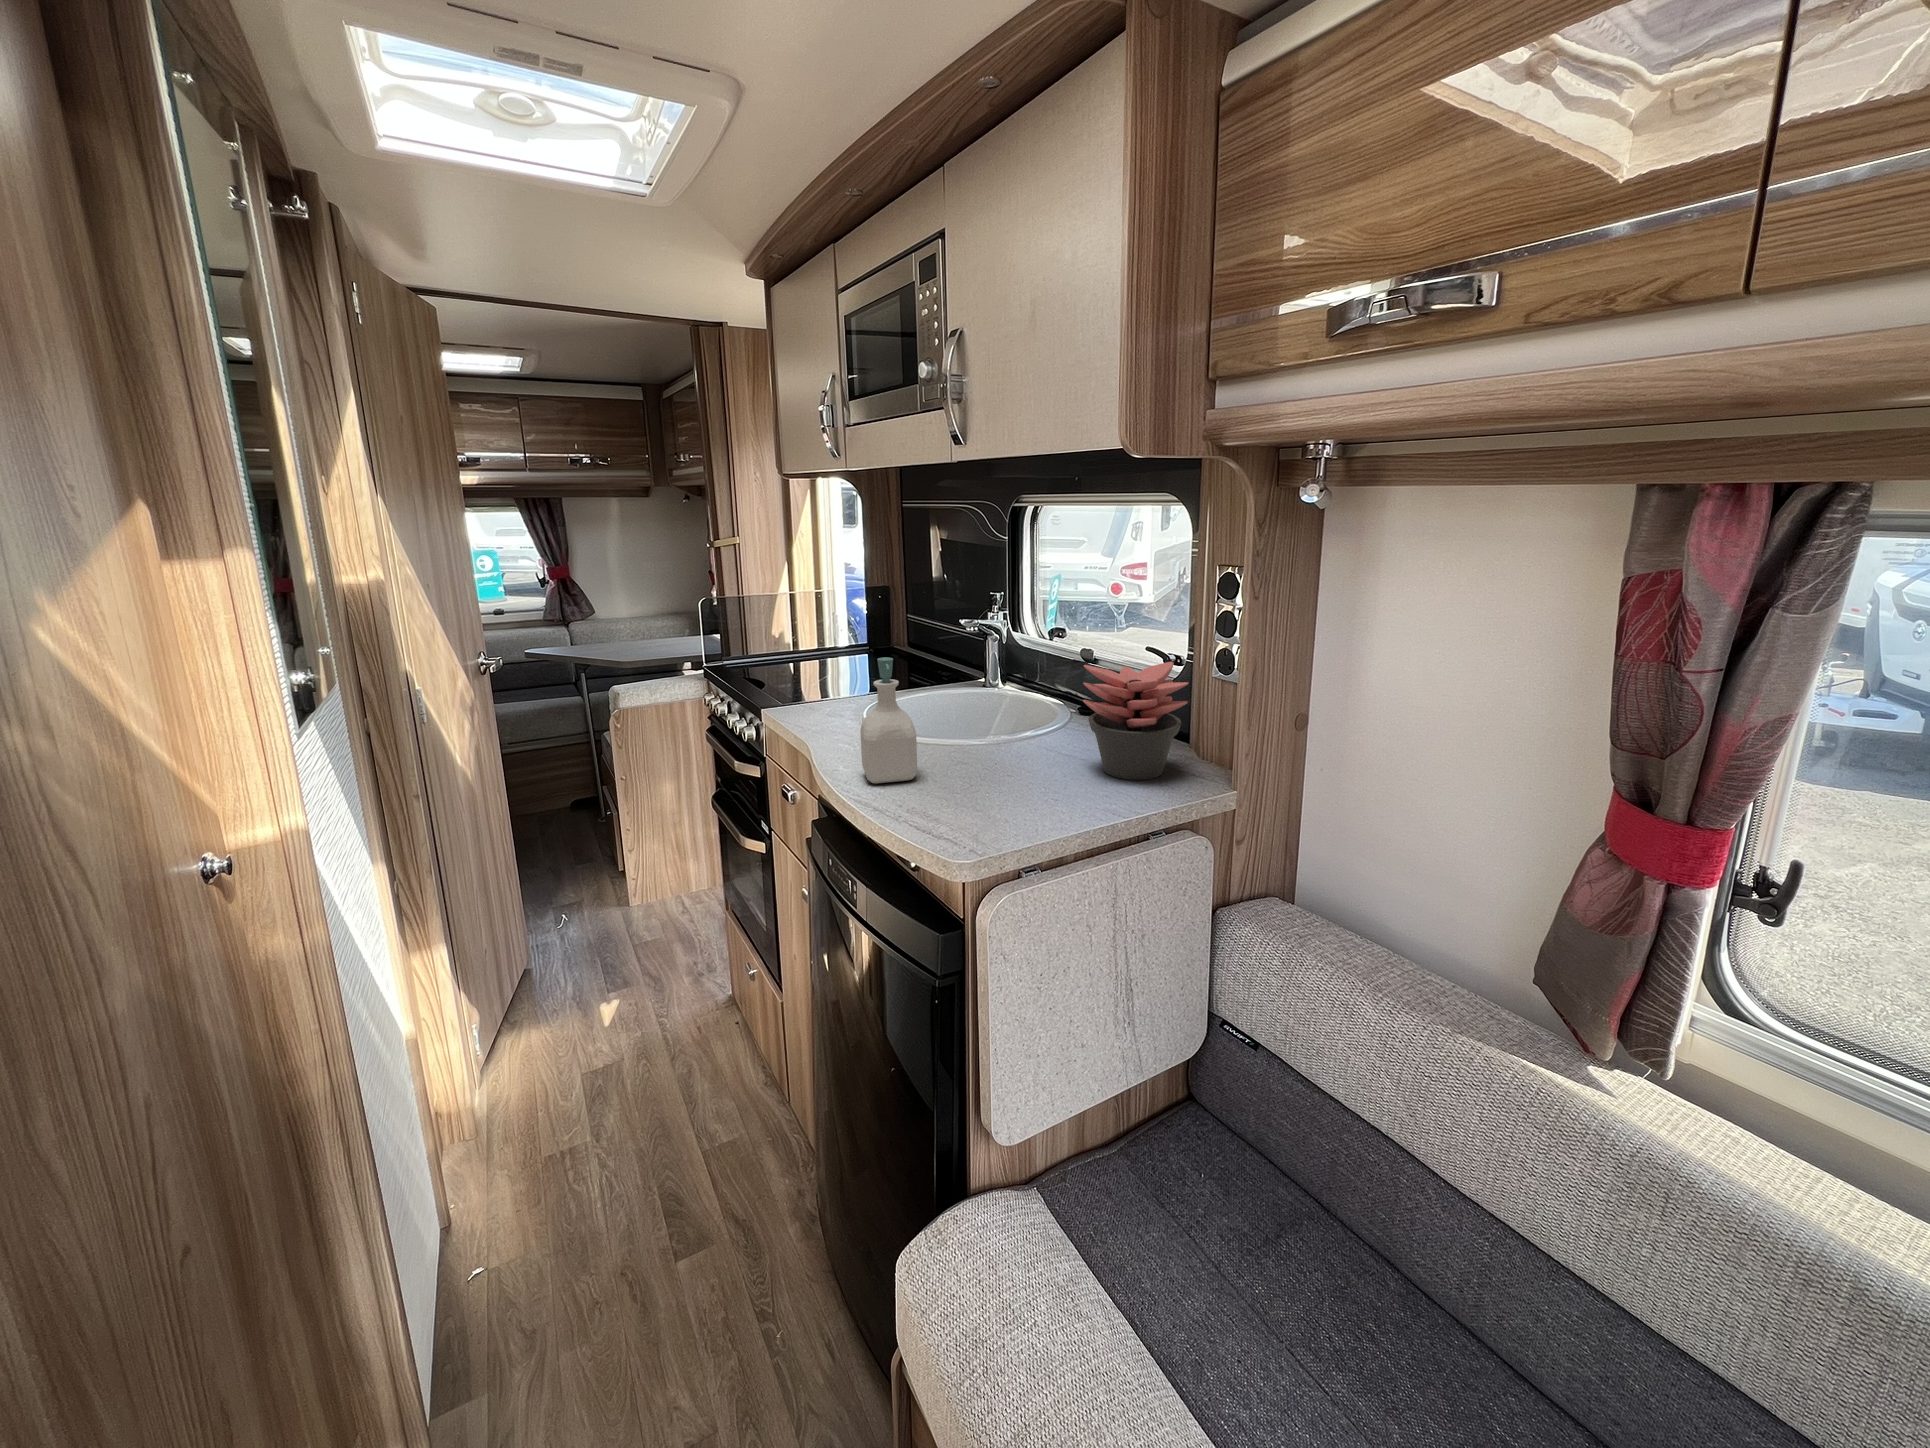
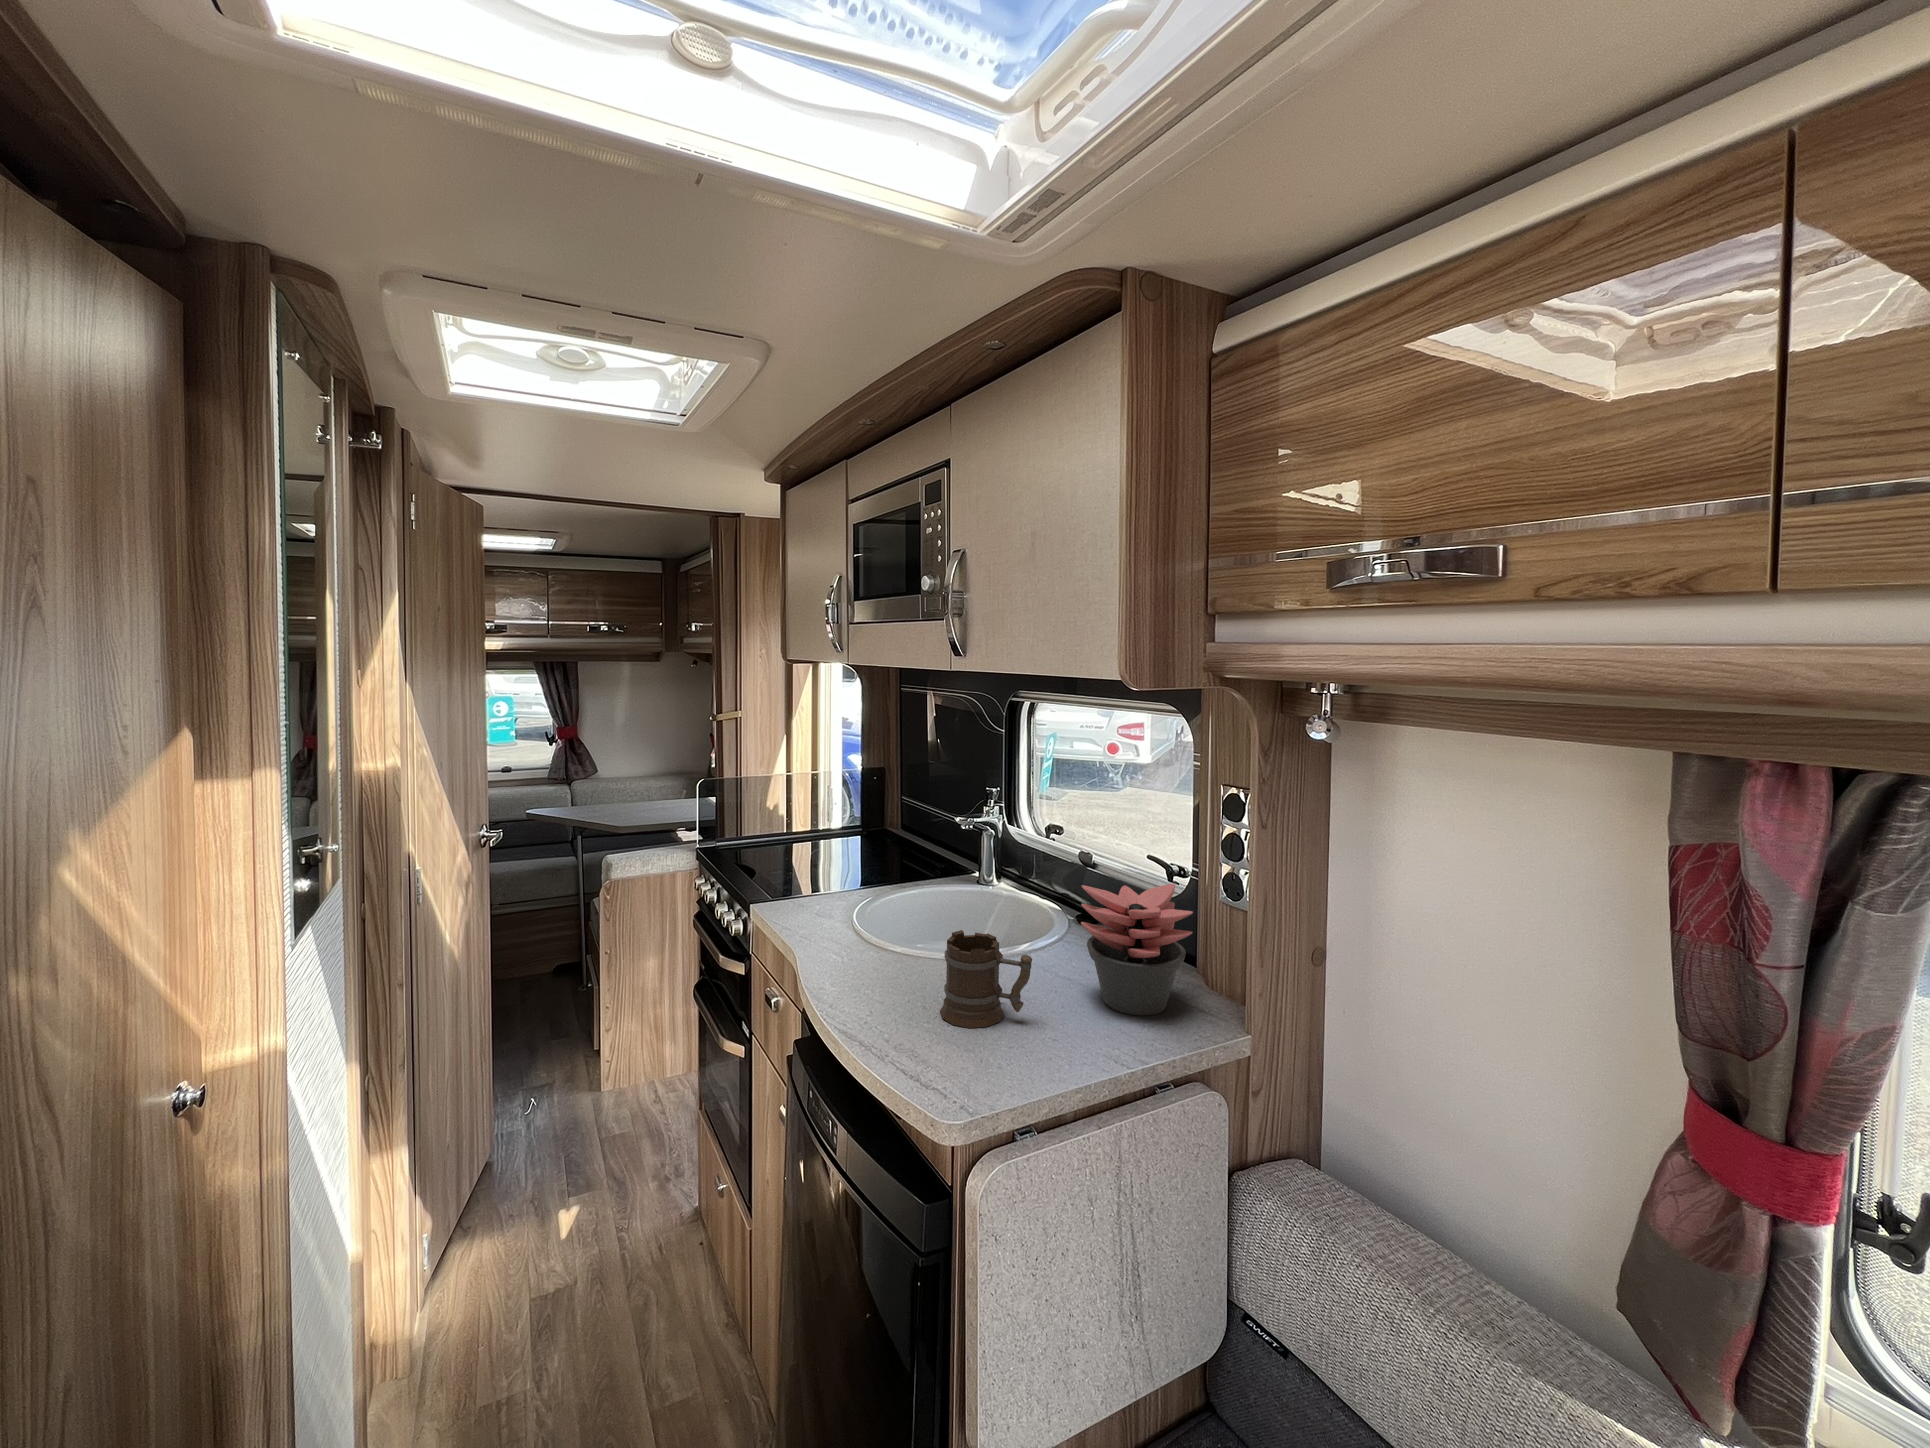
soap bottle: present [860,657,917,783] -> none [850,873,907,1009]
mug: none [949,708,1036,794] -> present [940,930,1032,1028]

